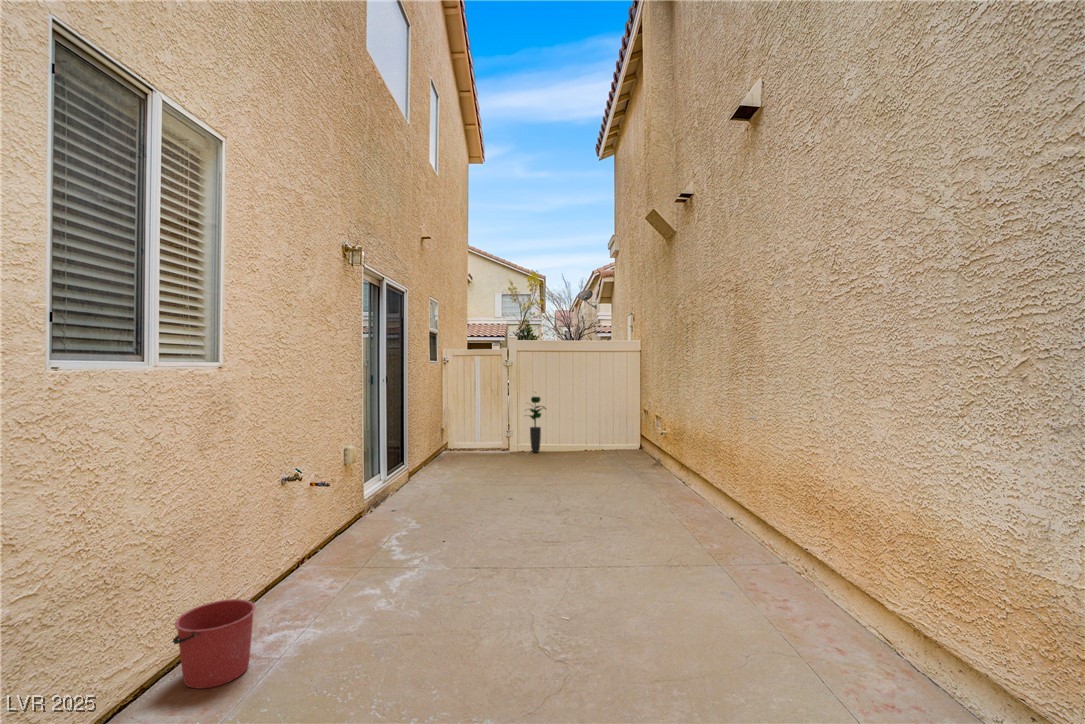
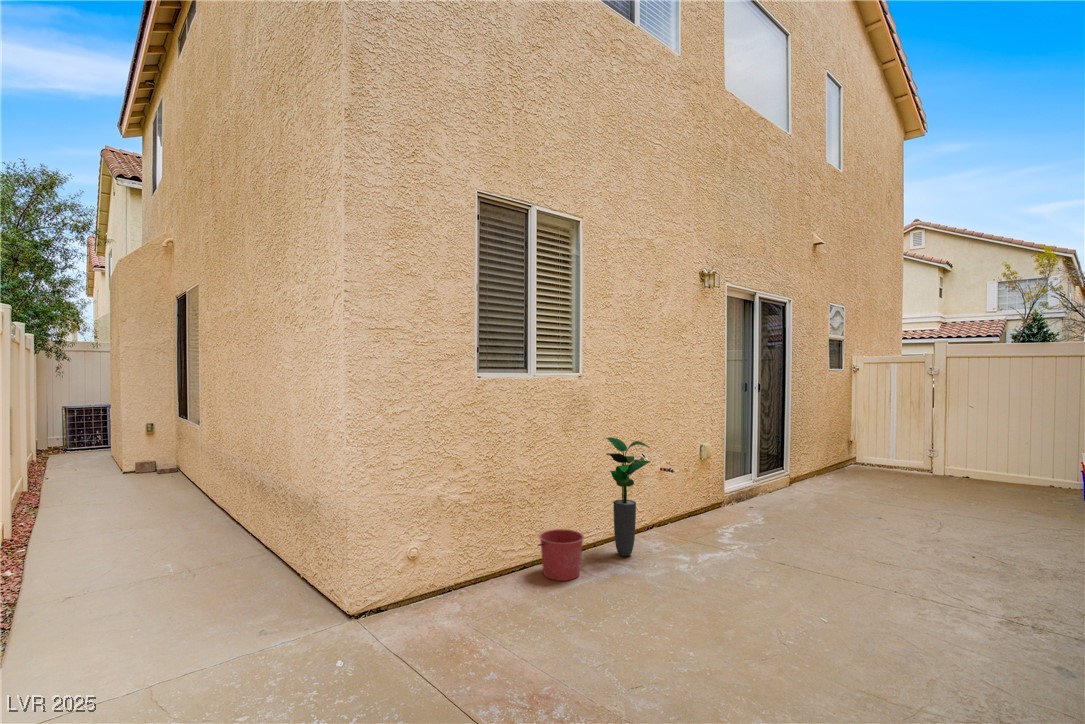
potted plant: present [529,397,546,453] -> present [606,438,650,556]

